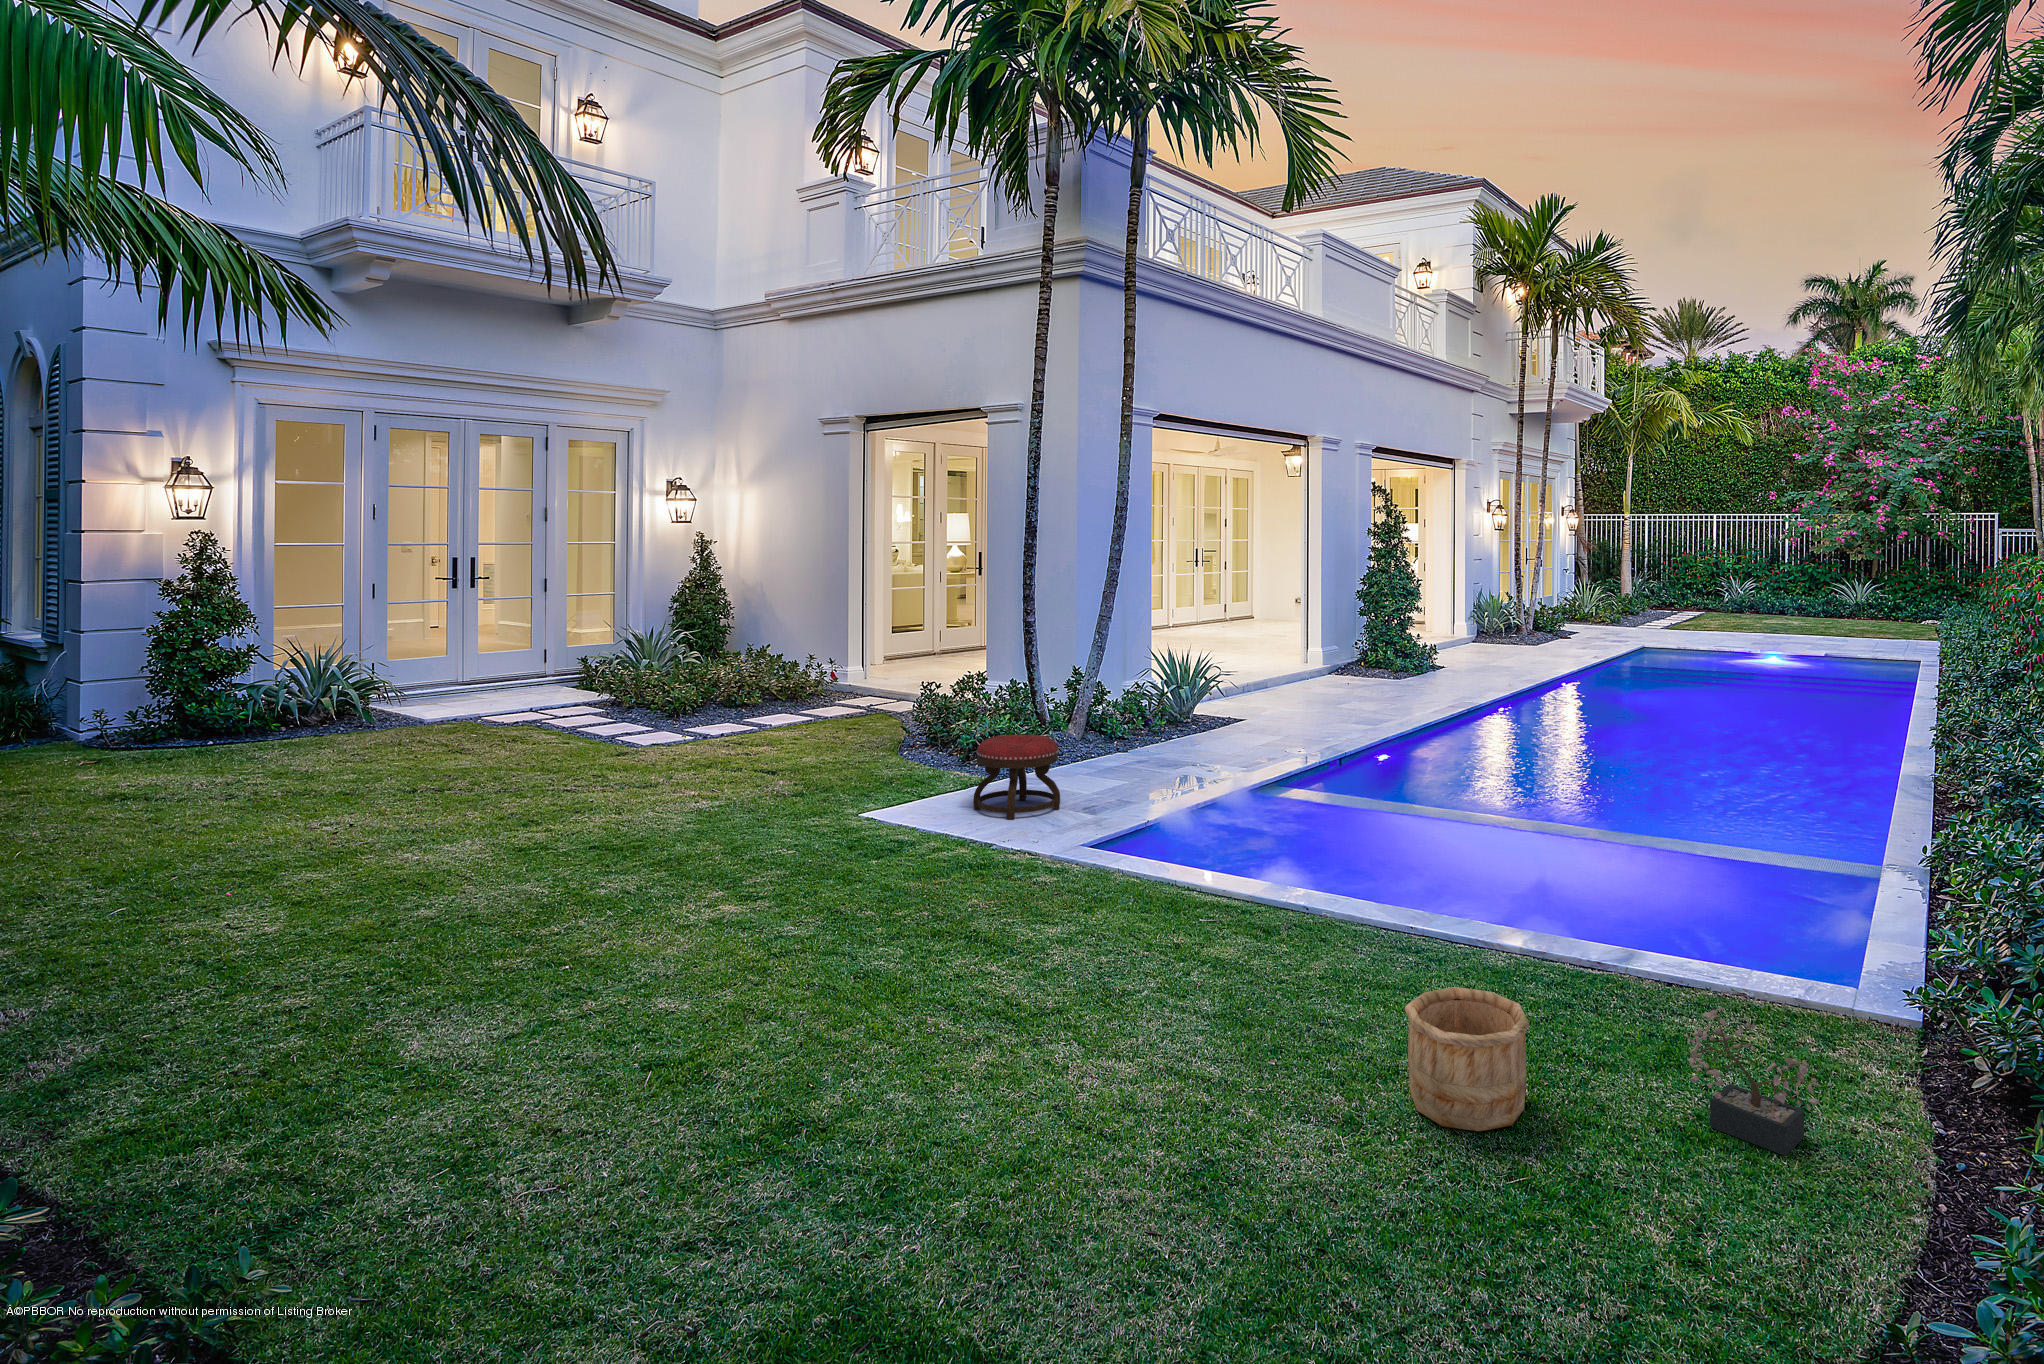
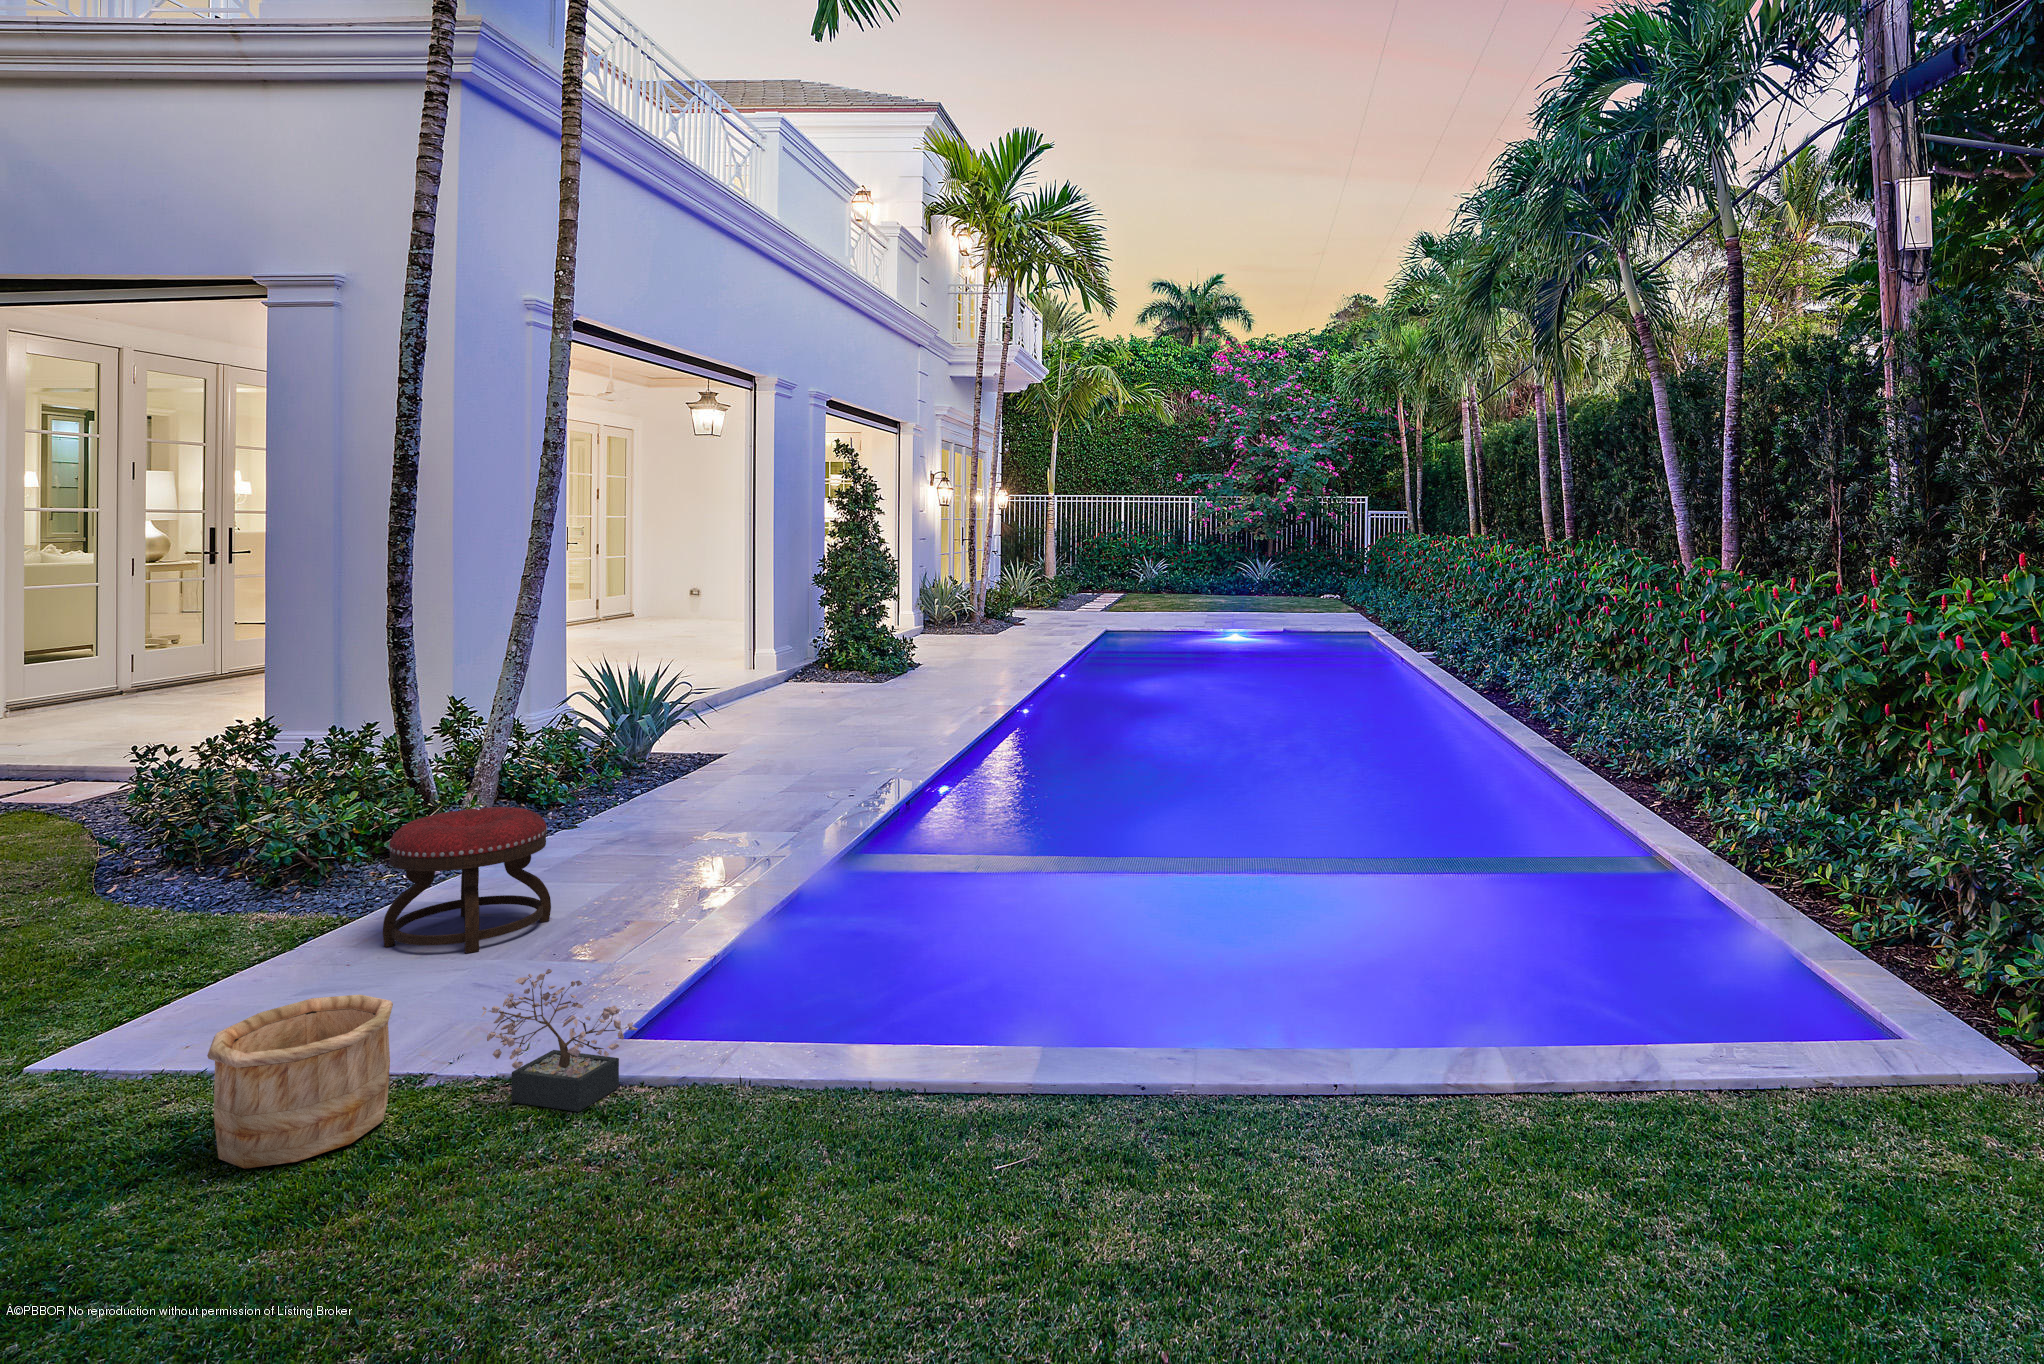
wooden bucket: present [1405,987,1529,1131] -> present [207,995,393,1169]
decorative plant: present [1684,1007,1821,1156] -> present [482,969,637,1112]

